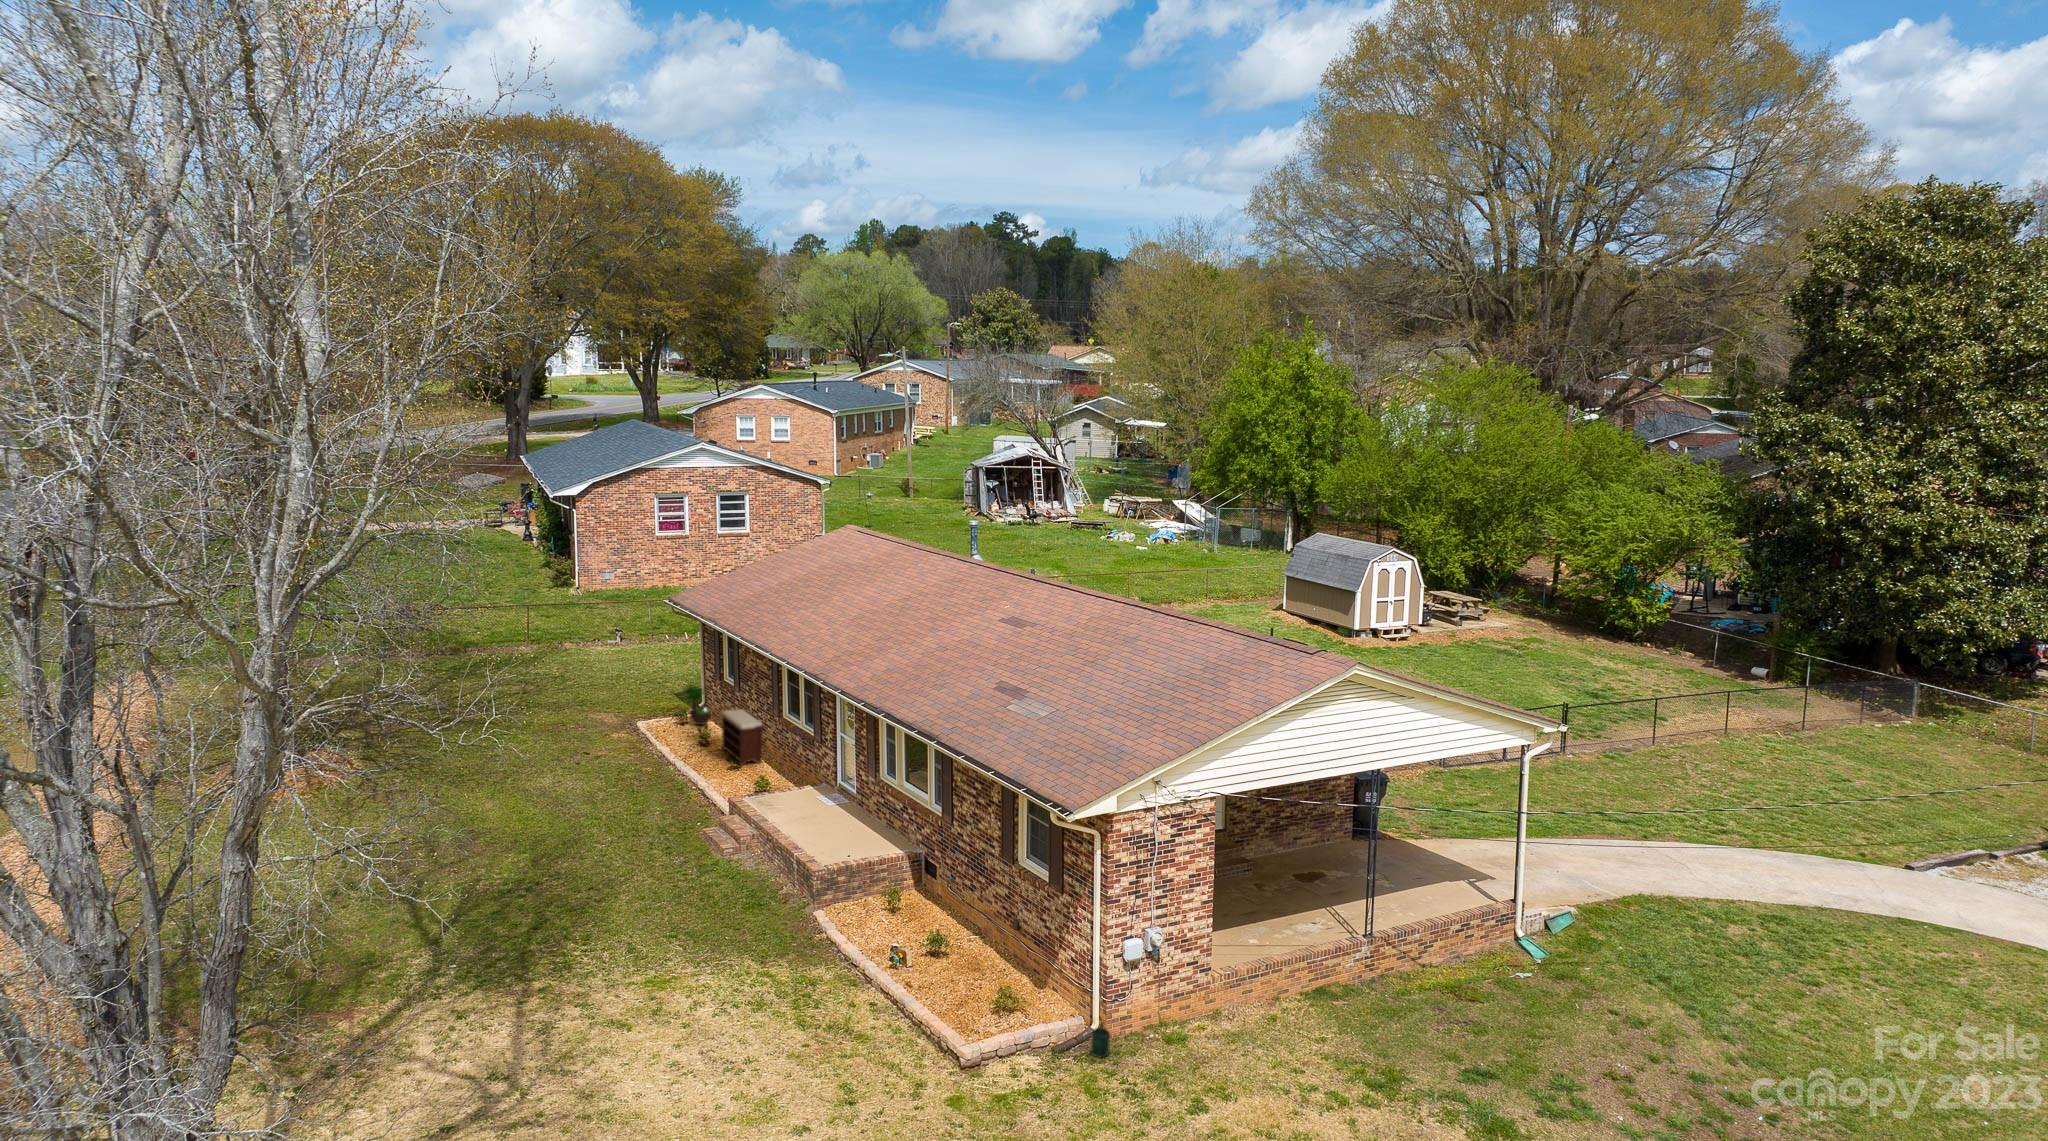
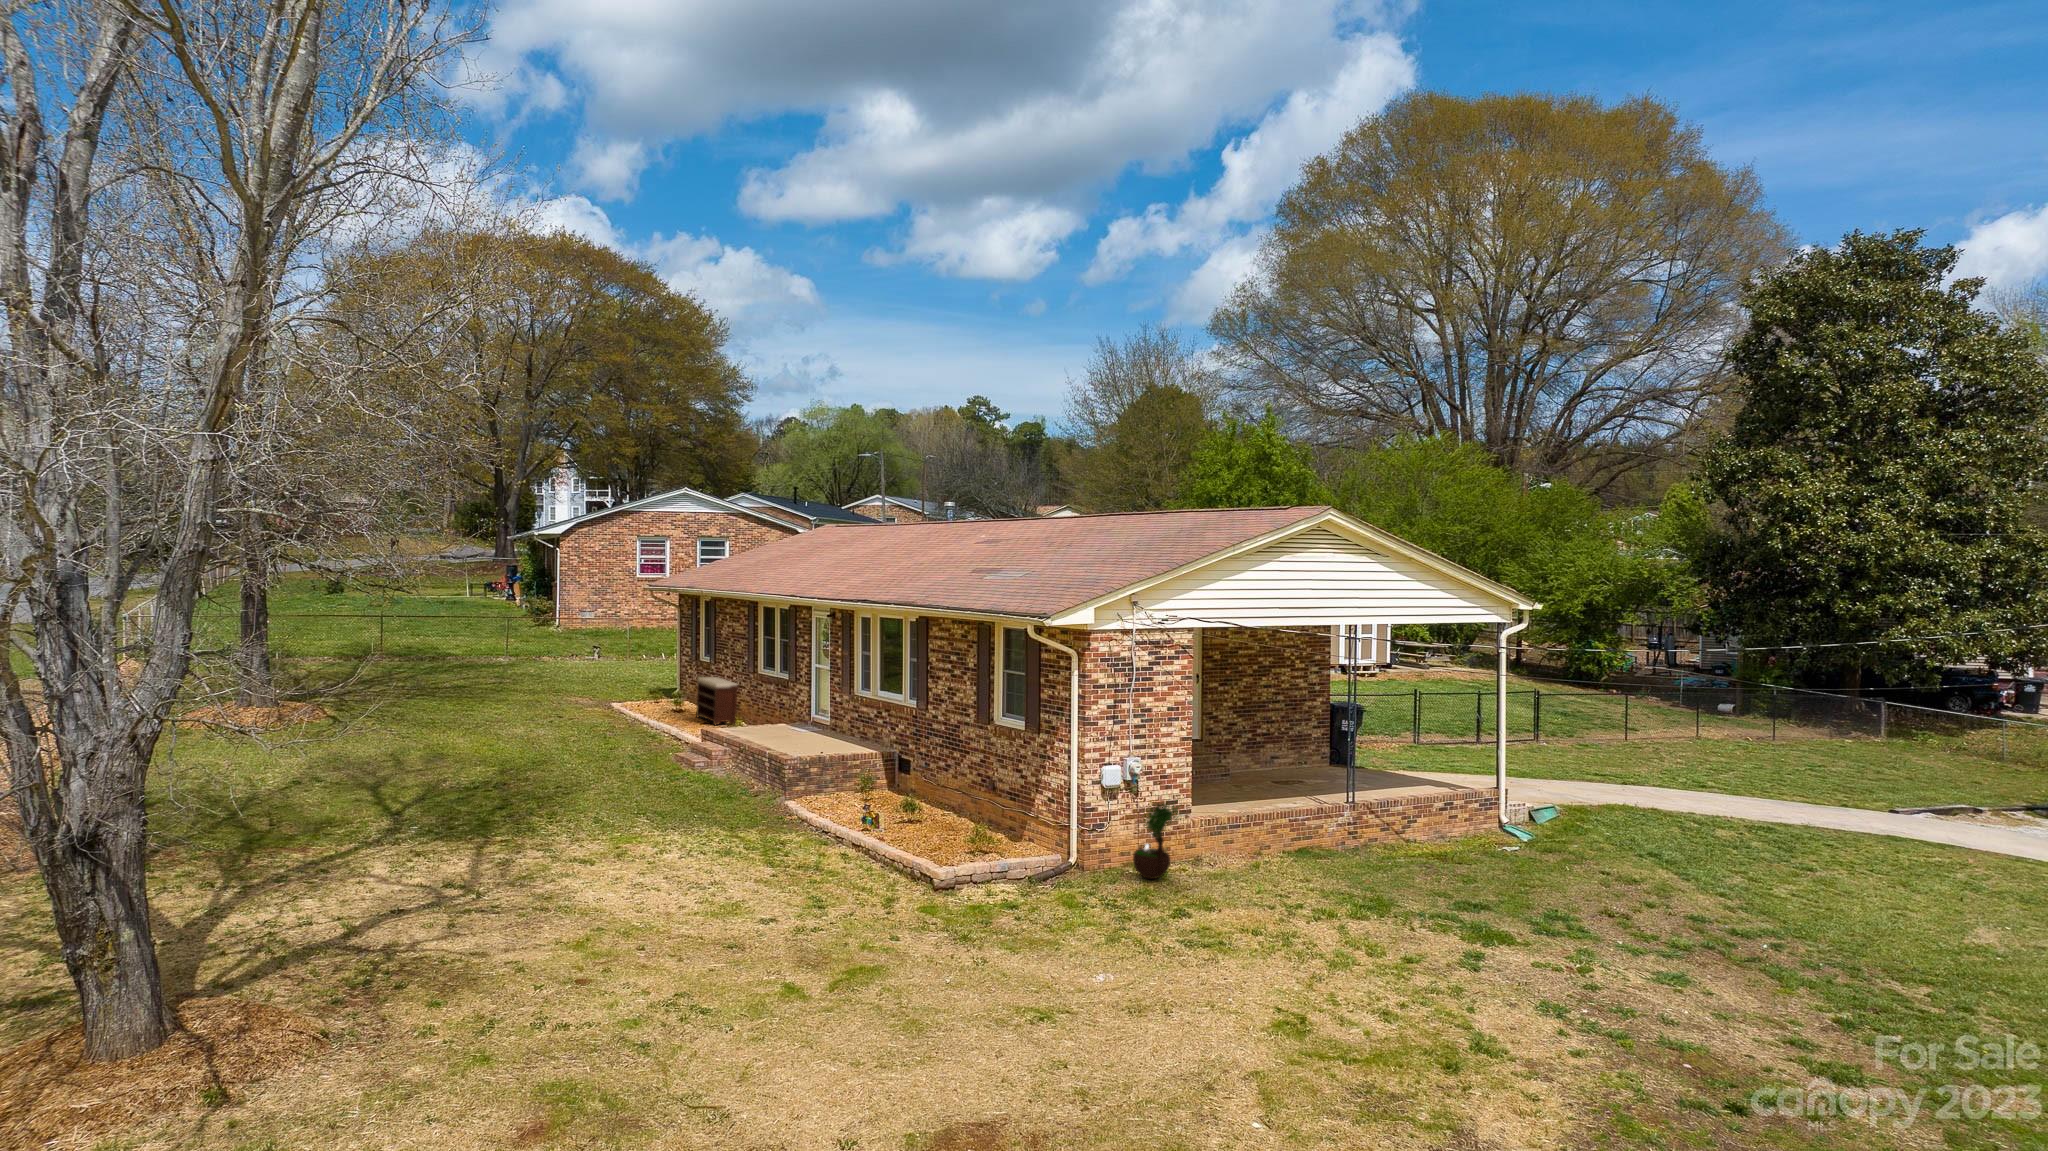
potted tree: present [684,684,711,725] -> present [1133,800,1181,879]
watering can: present [1091,1023,1110,1058] -> none [1070,852,1090,885]

